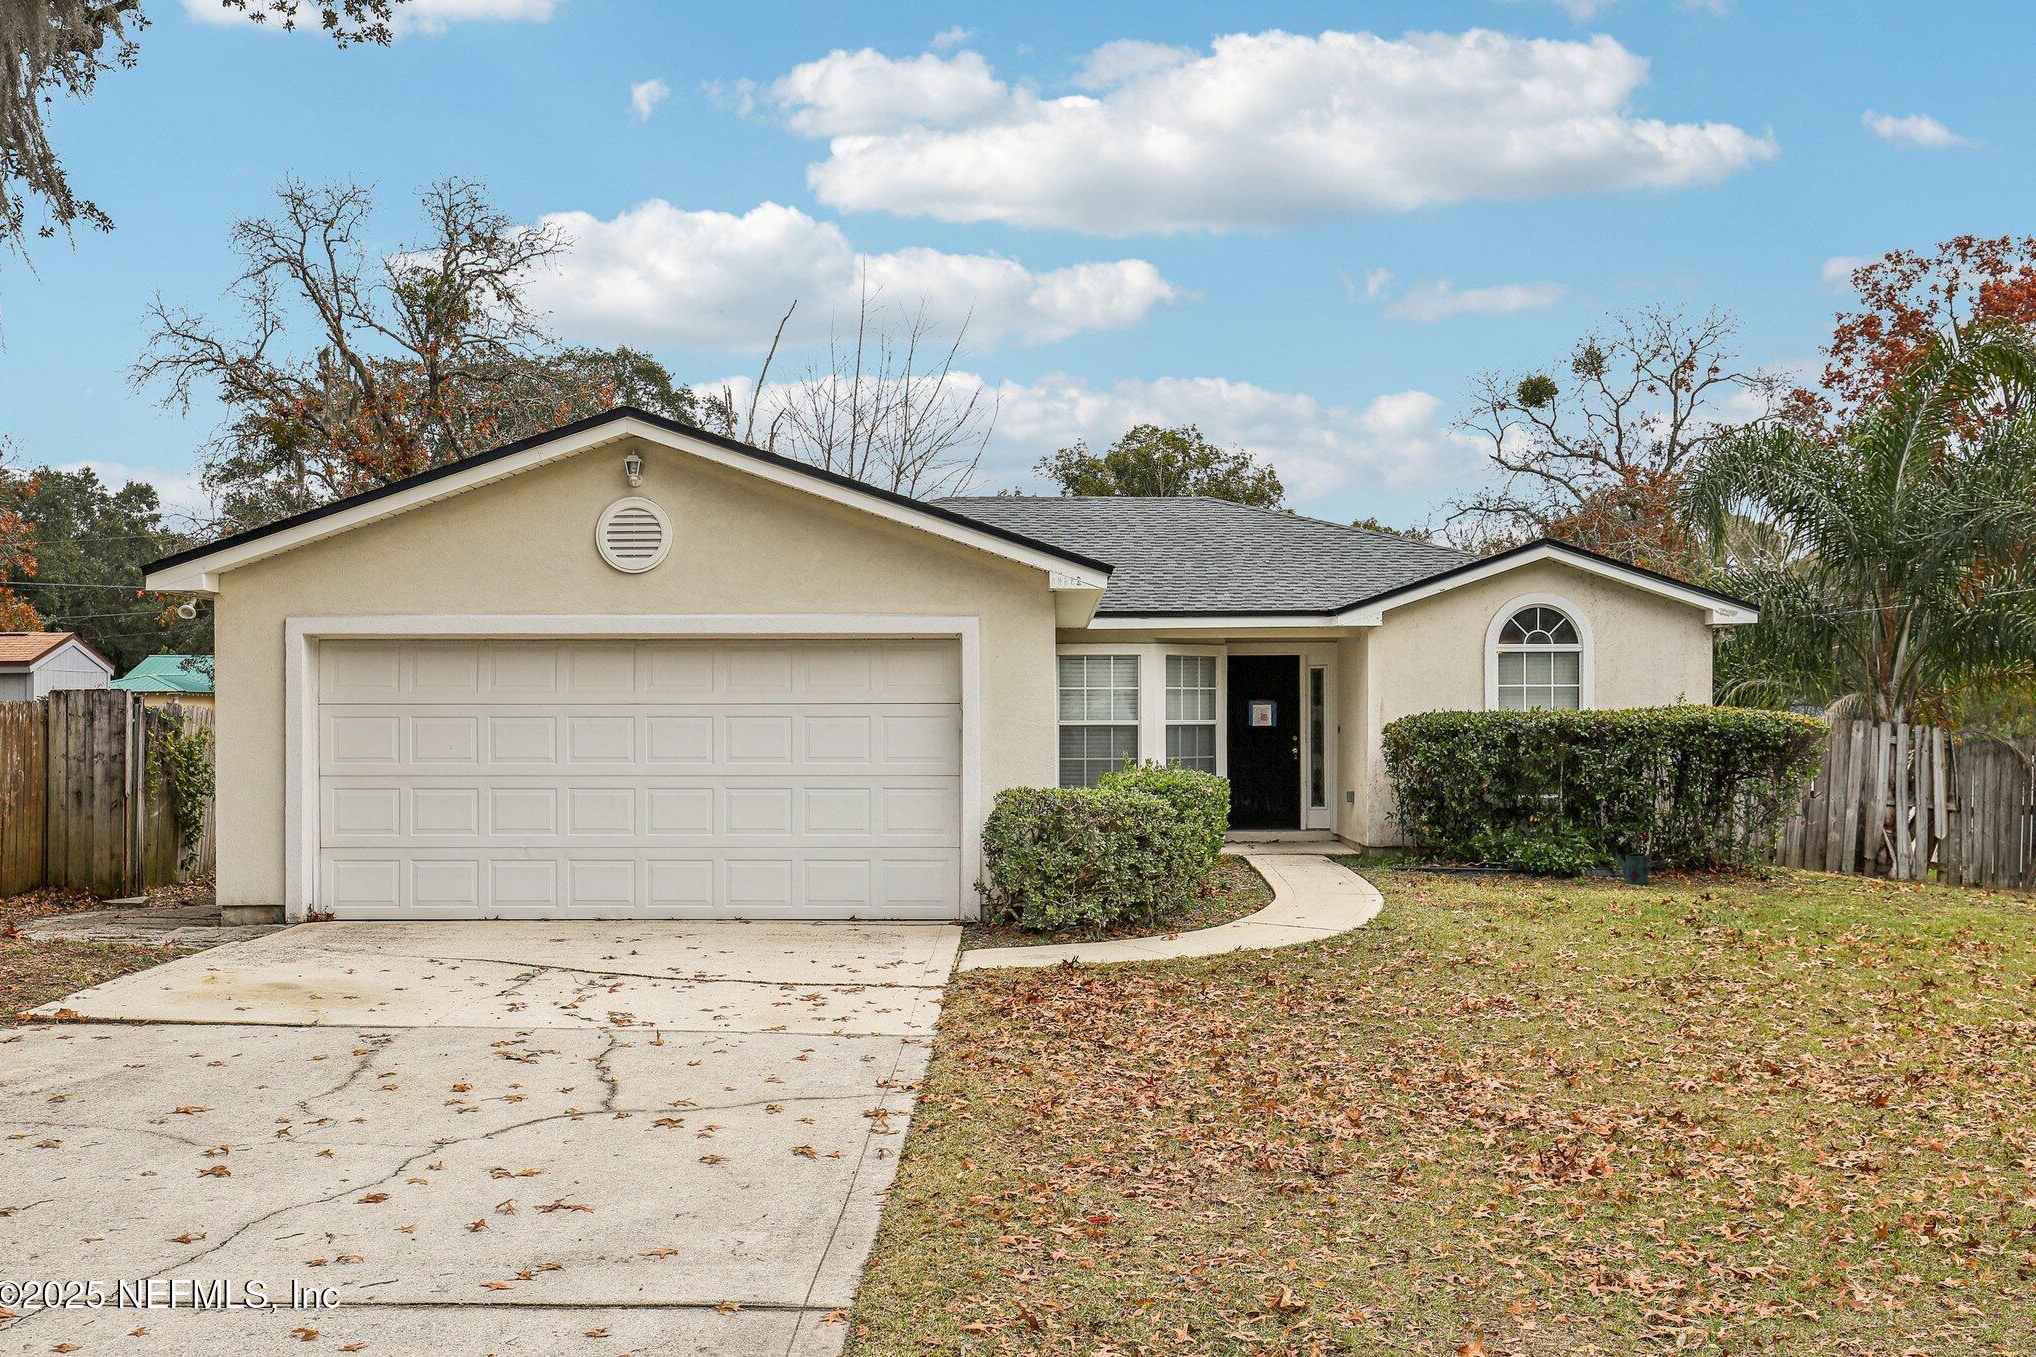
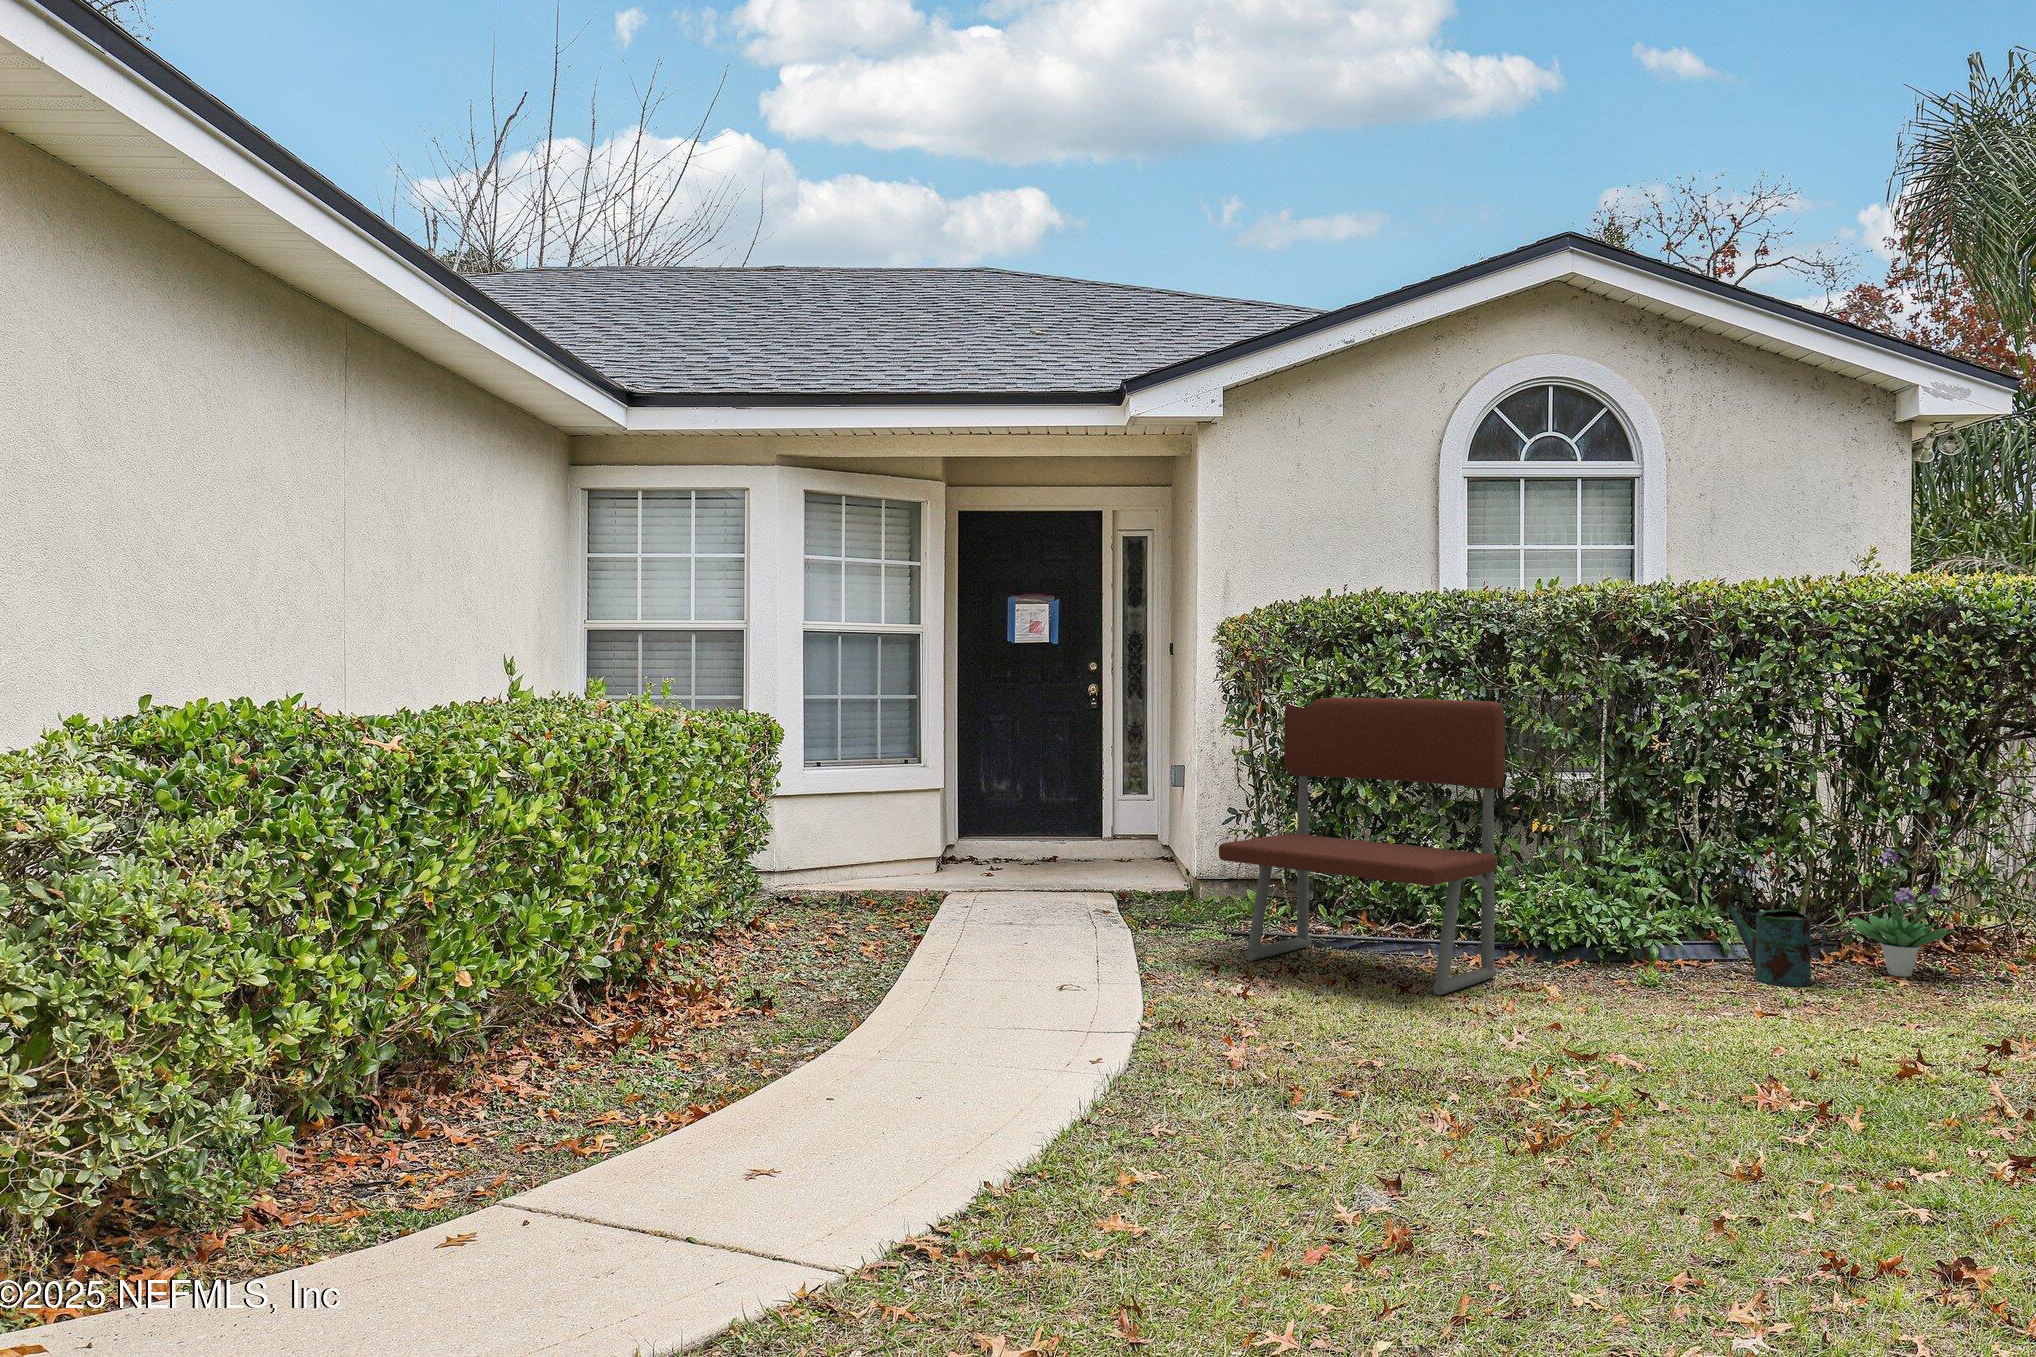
bench: none [1397,762,1520,886] -> present [1219,697,1505,995]
potted plant: none [1666,828,1710,882] -> present [1849,848,1955,977]

